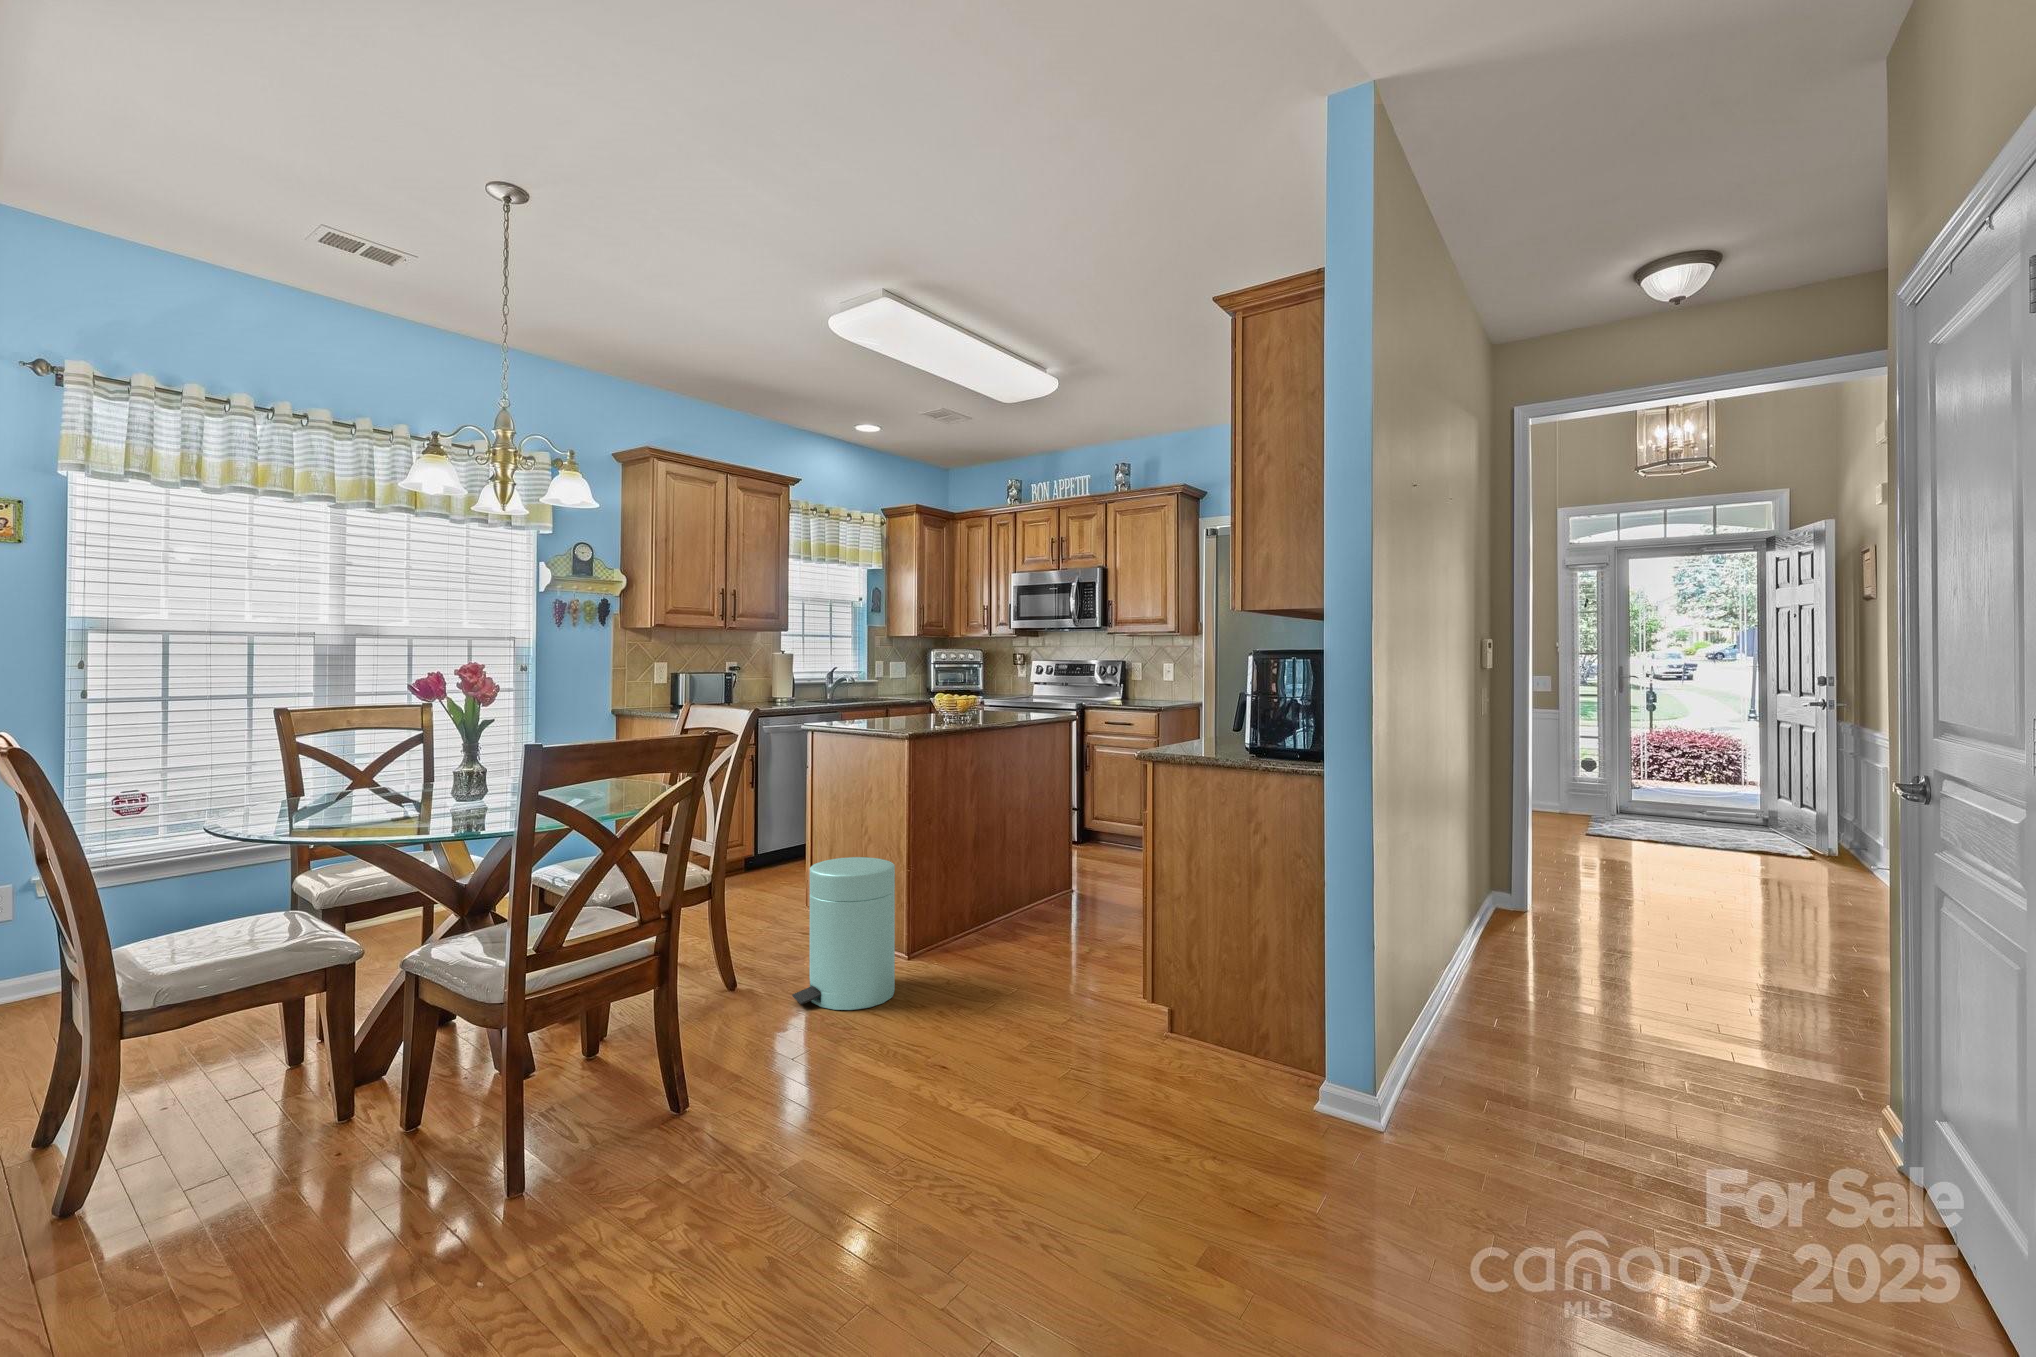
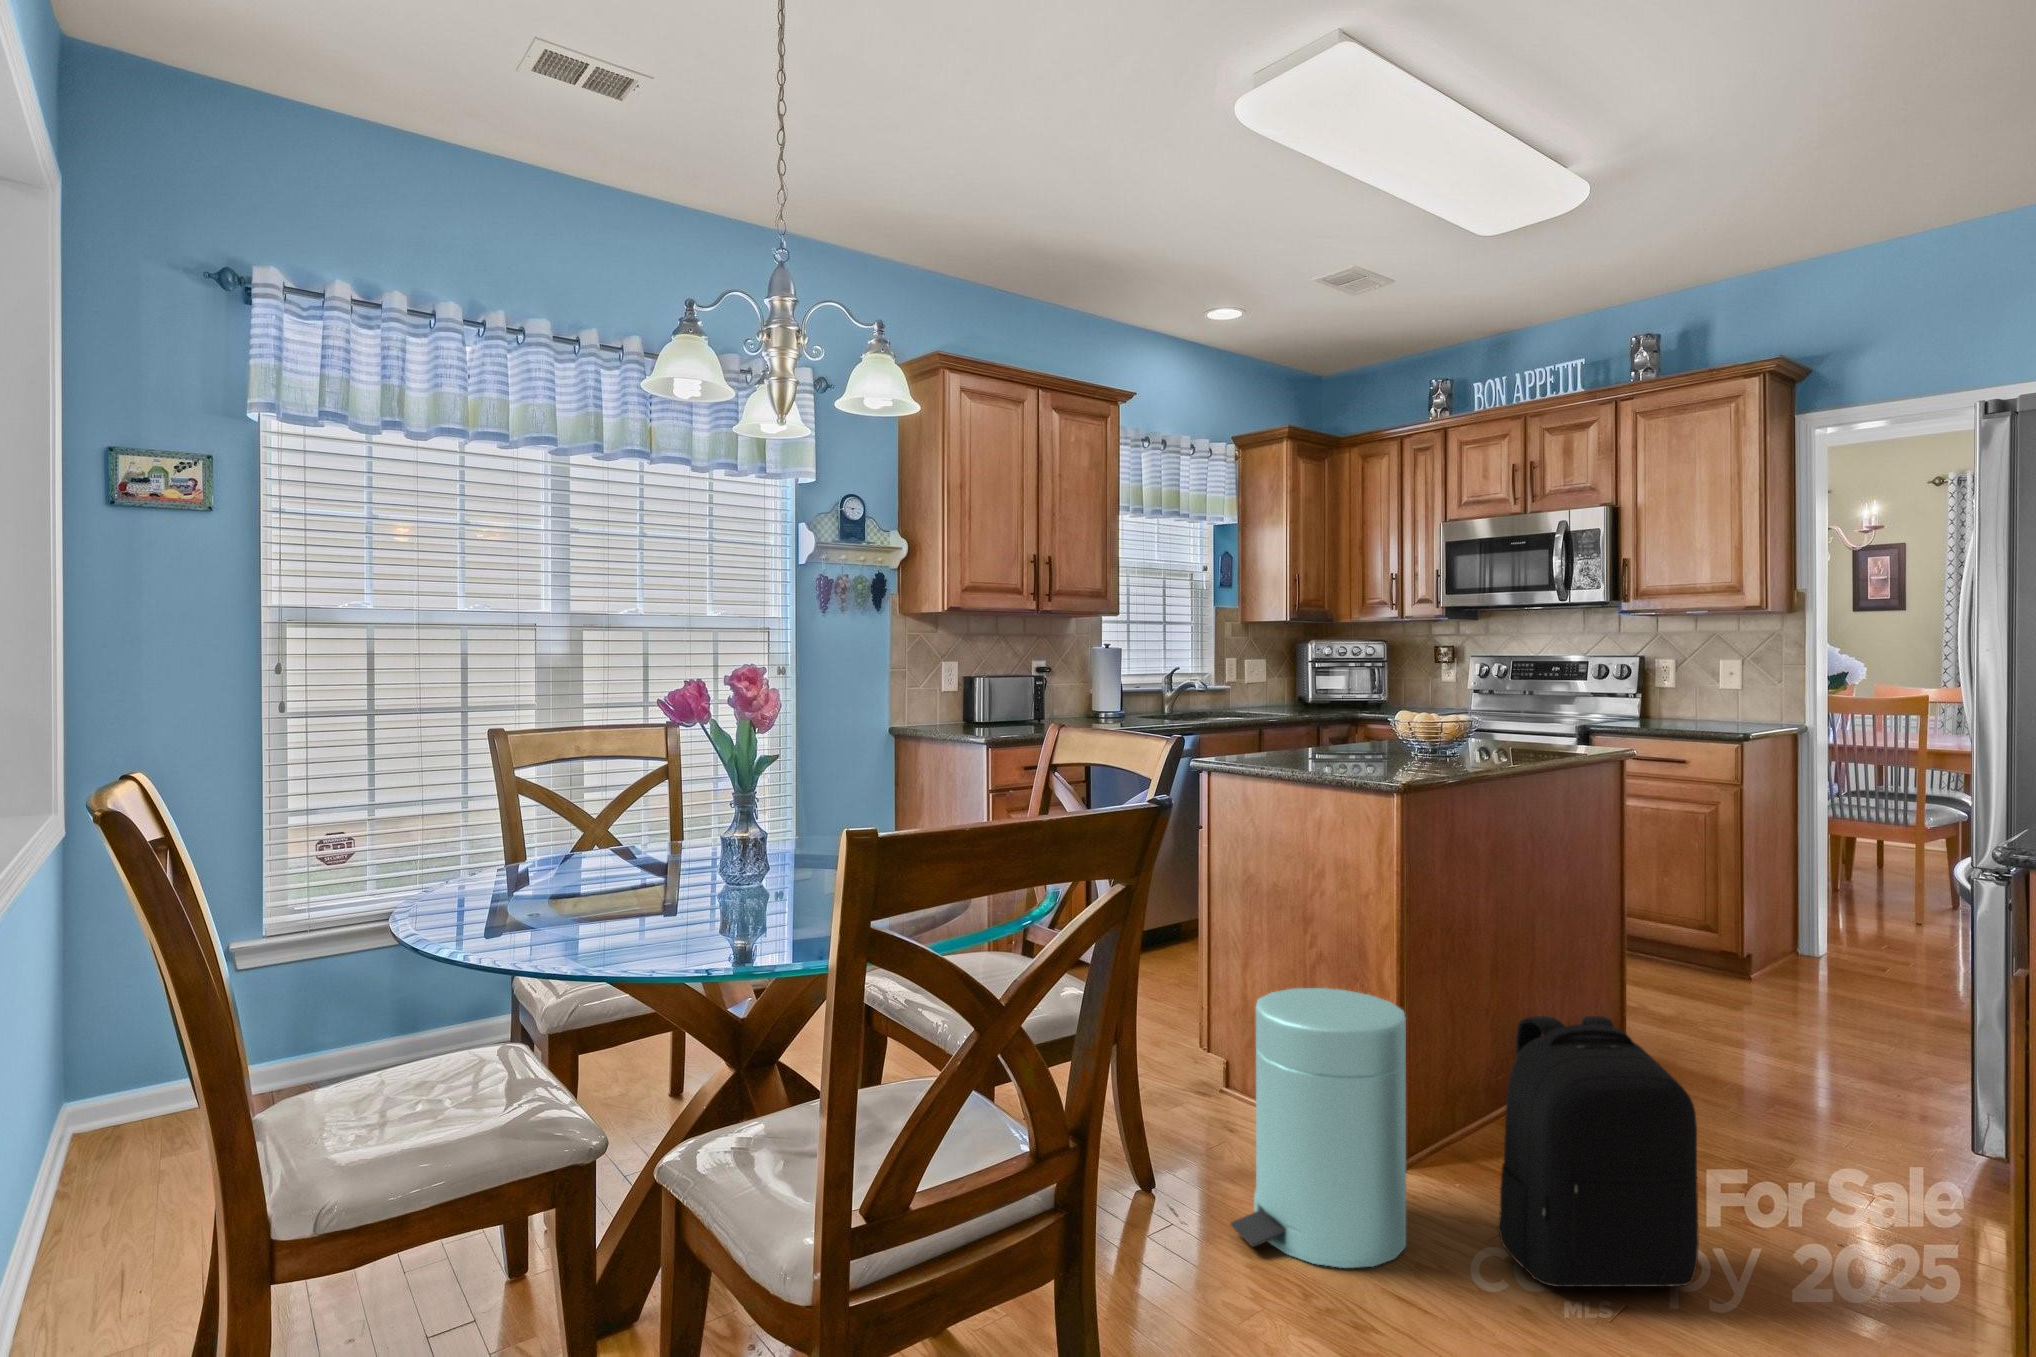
backpack: none [941,861,1037,1005] -> present [1498,1016,1699,1287]

